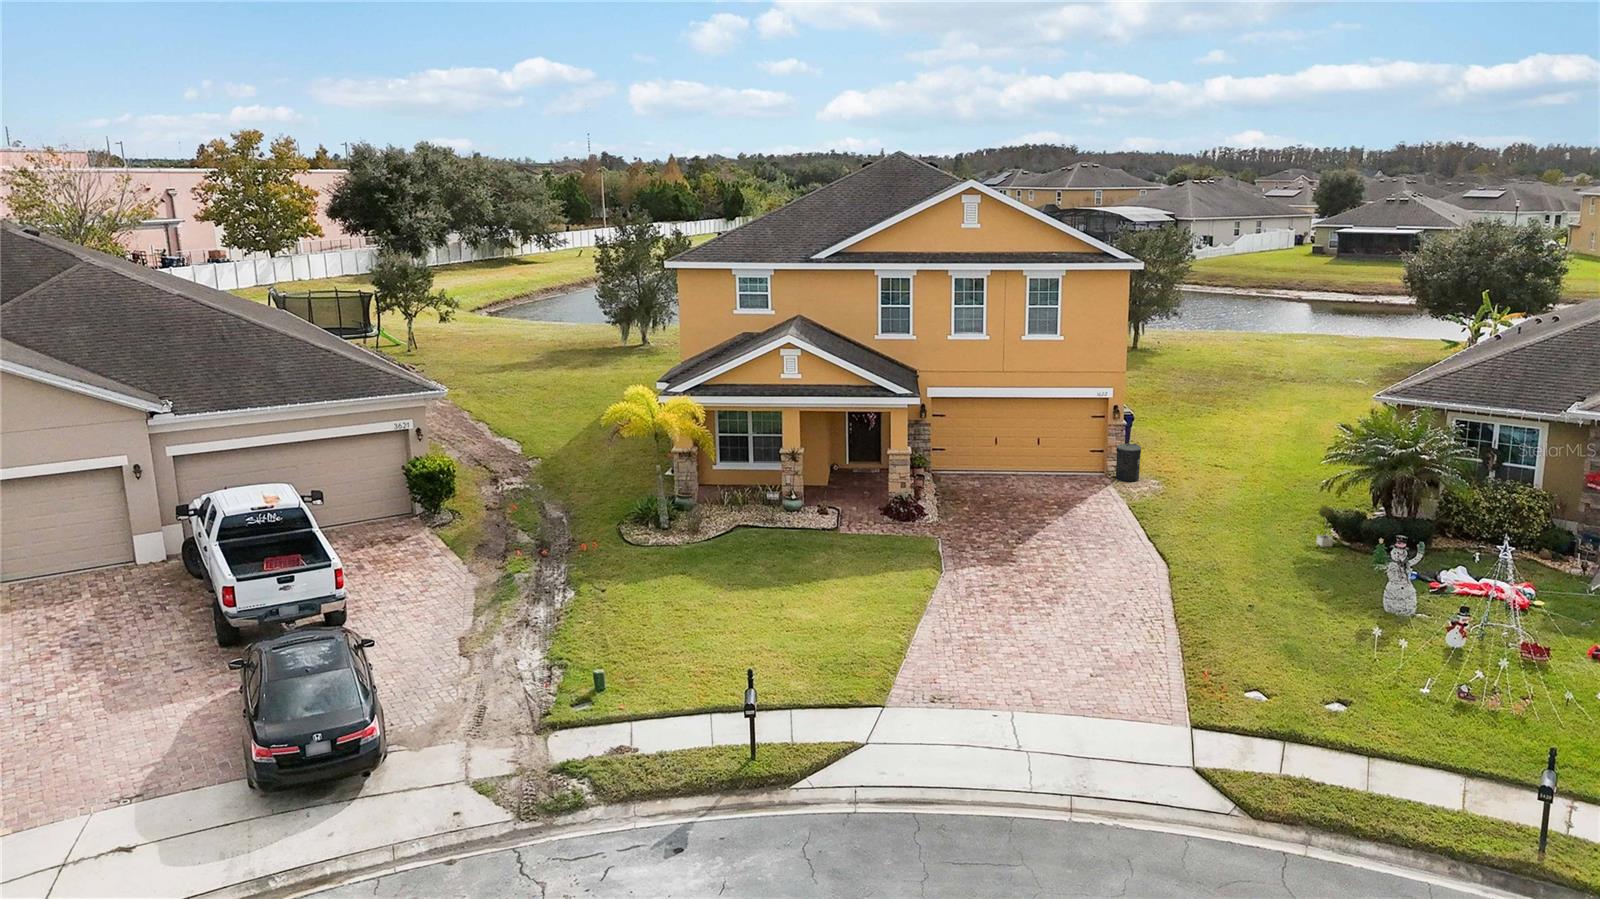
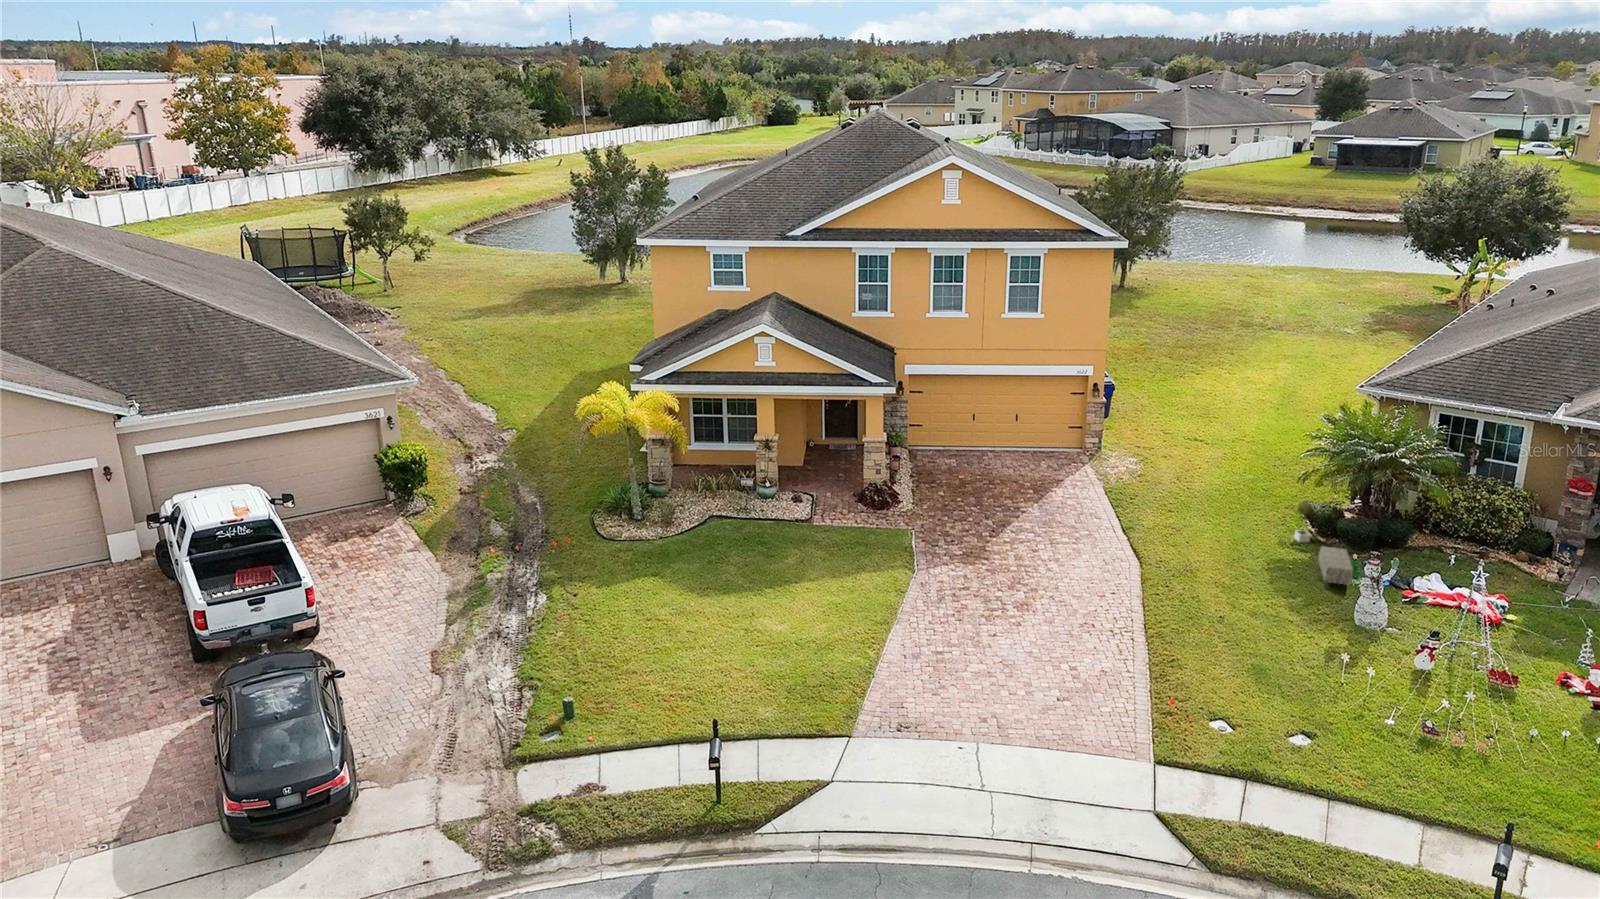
trash can: present [1116,443,1141,482] -> none [1098,422,1125,462]
bench: none [1343,545,1380,586] -> present [1318,546,1353,589]

